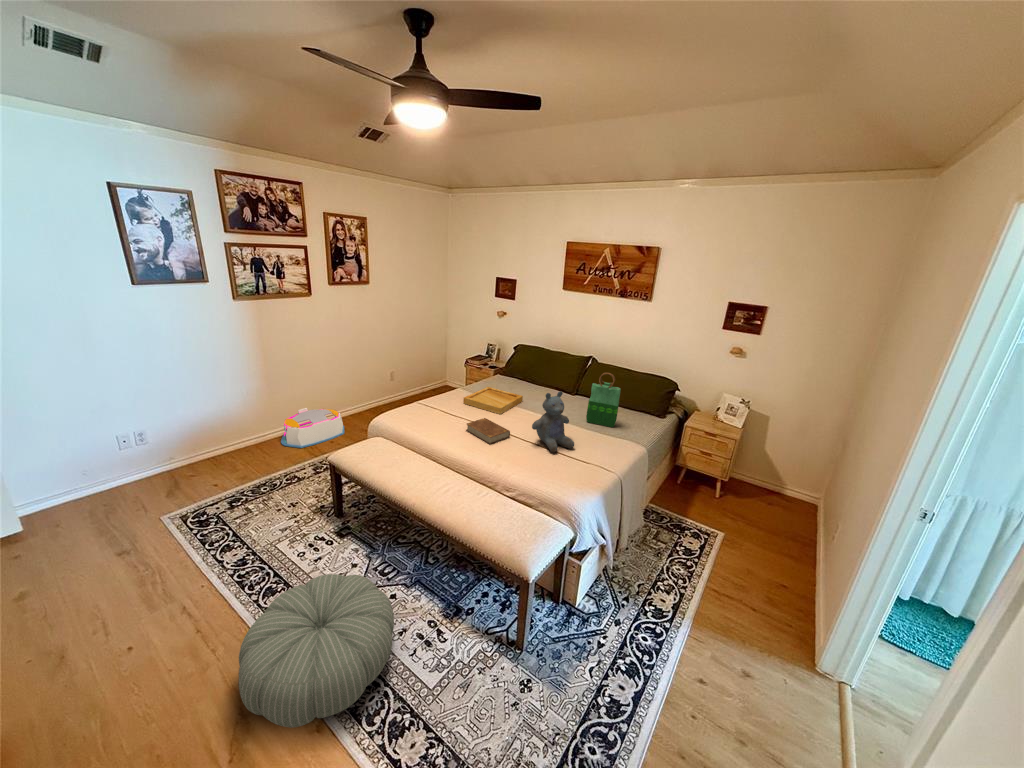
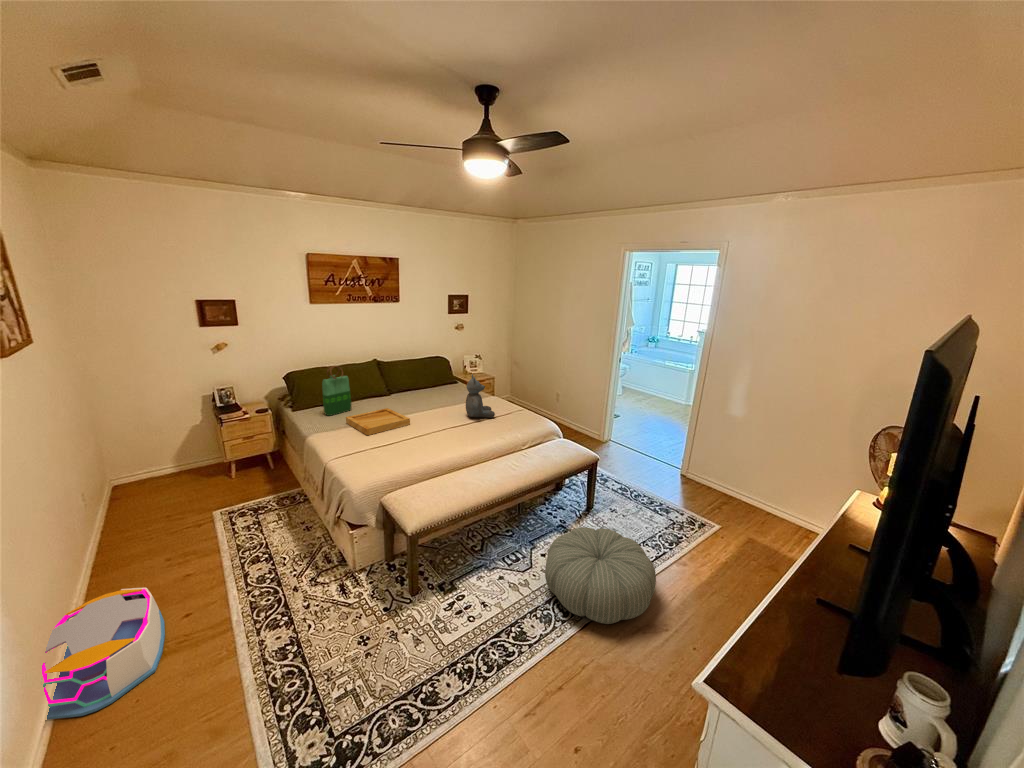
tote bag: present [586,373,621,427] -> present [322,366,352,416]
book: present [466,418,510,444] -> none [422,421,468,440]

